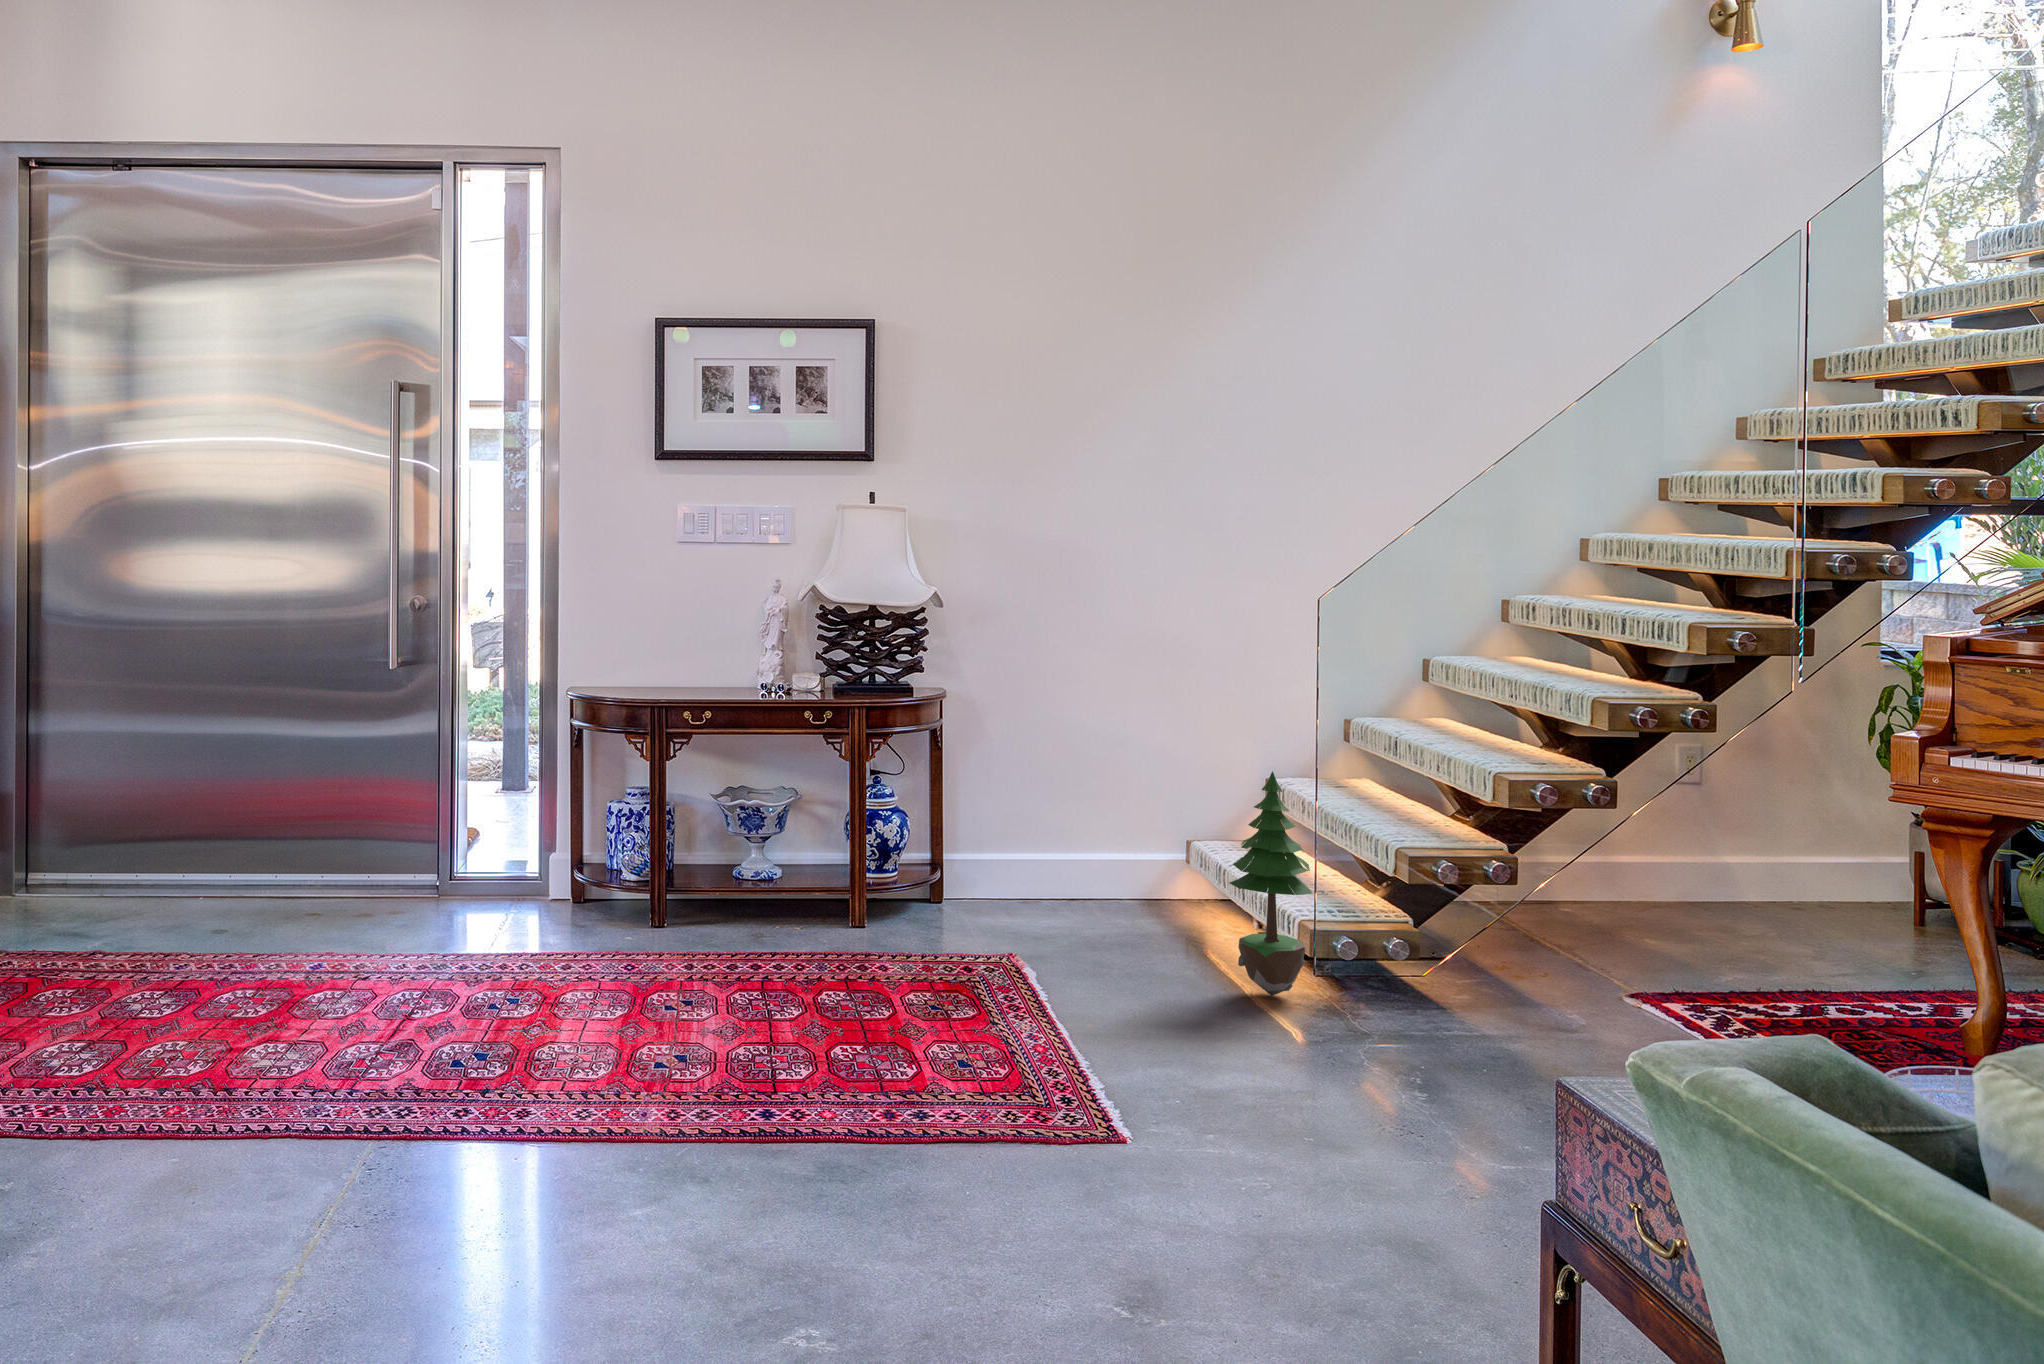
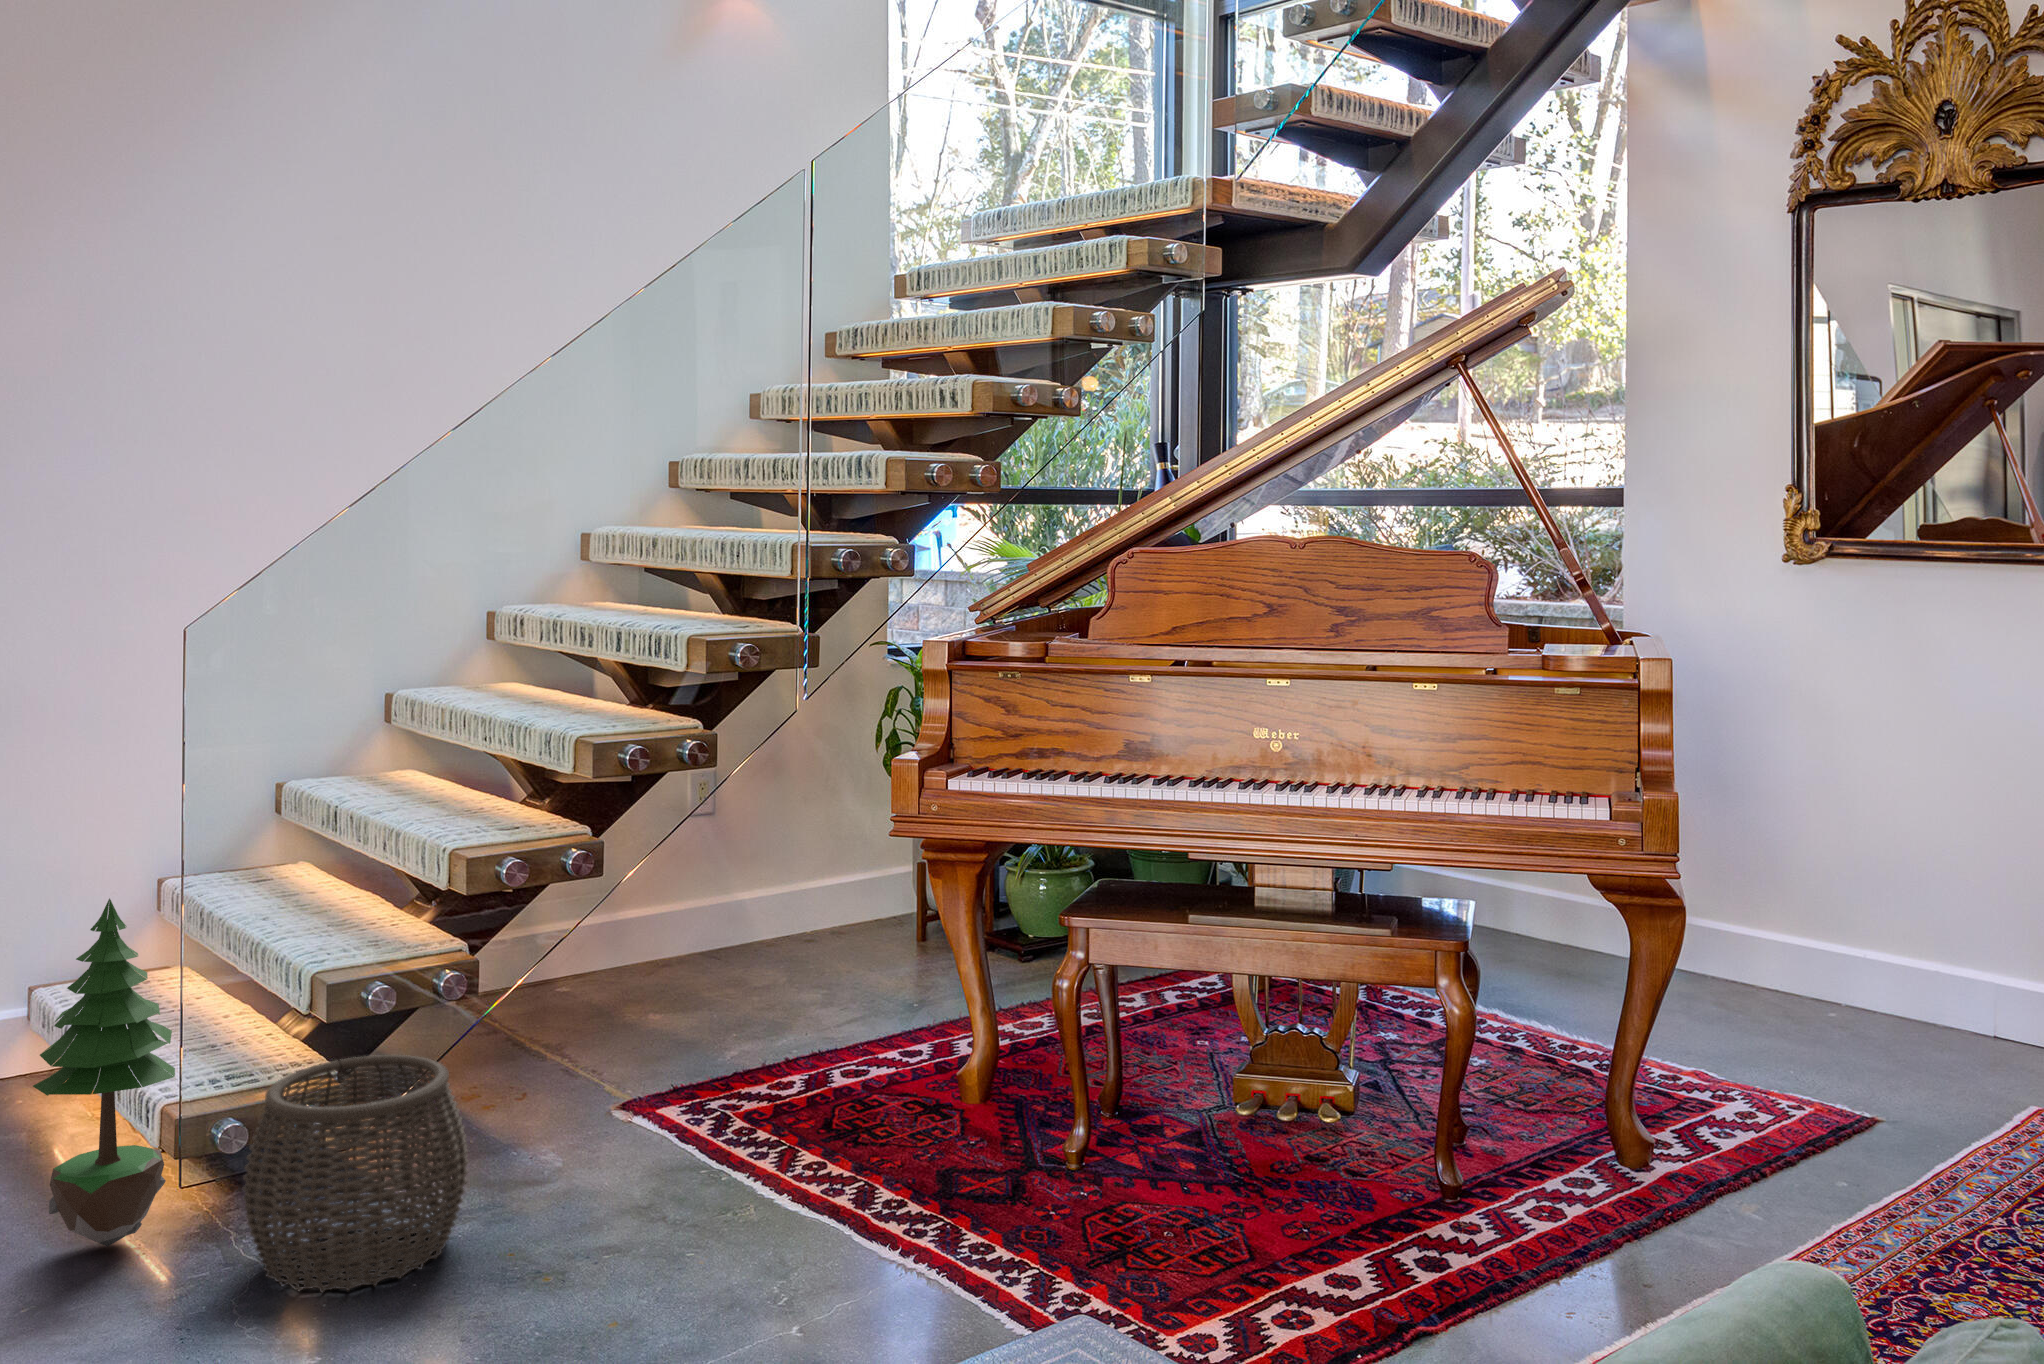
woven basket: none [1363,902,1519,1056] -> present [243,1055,468,1293]

